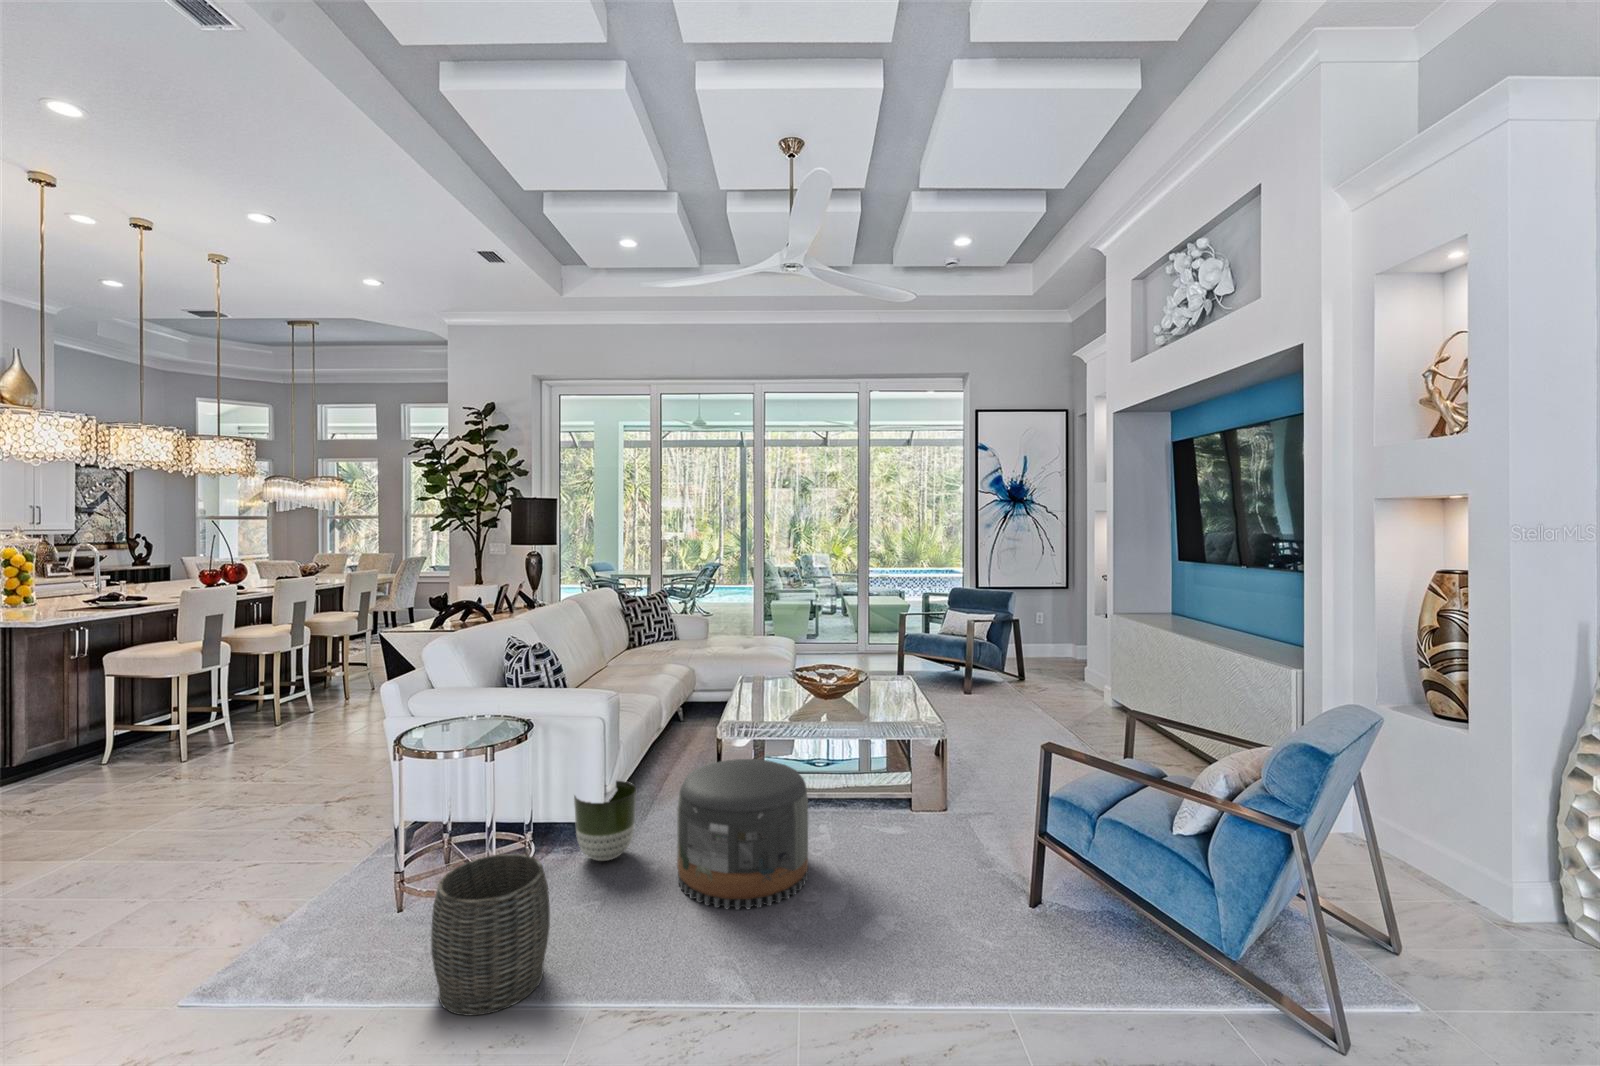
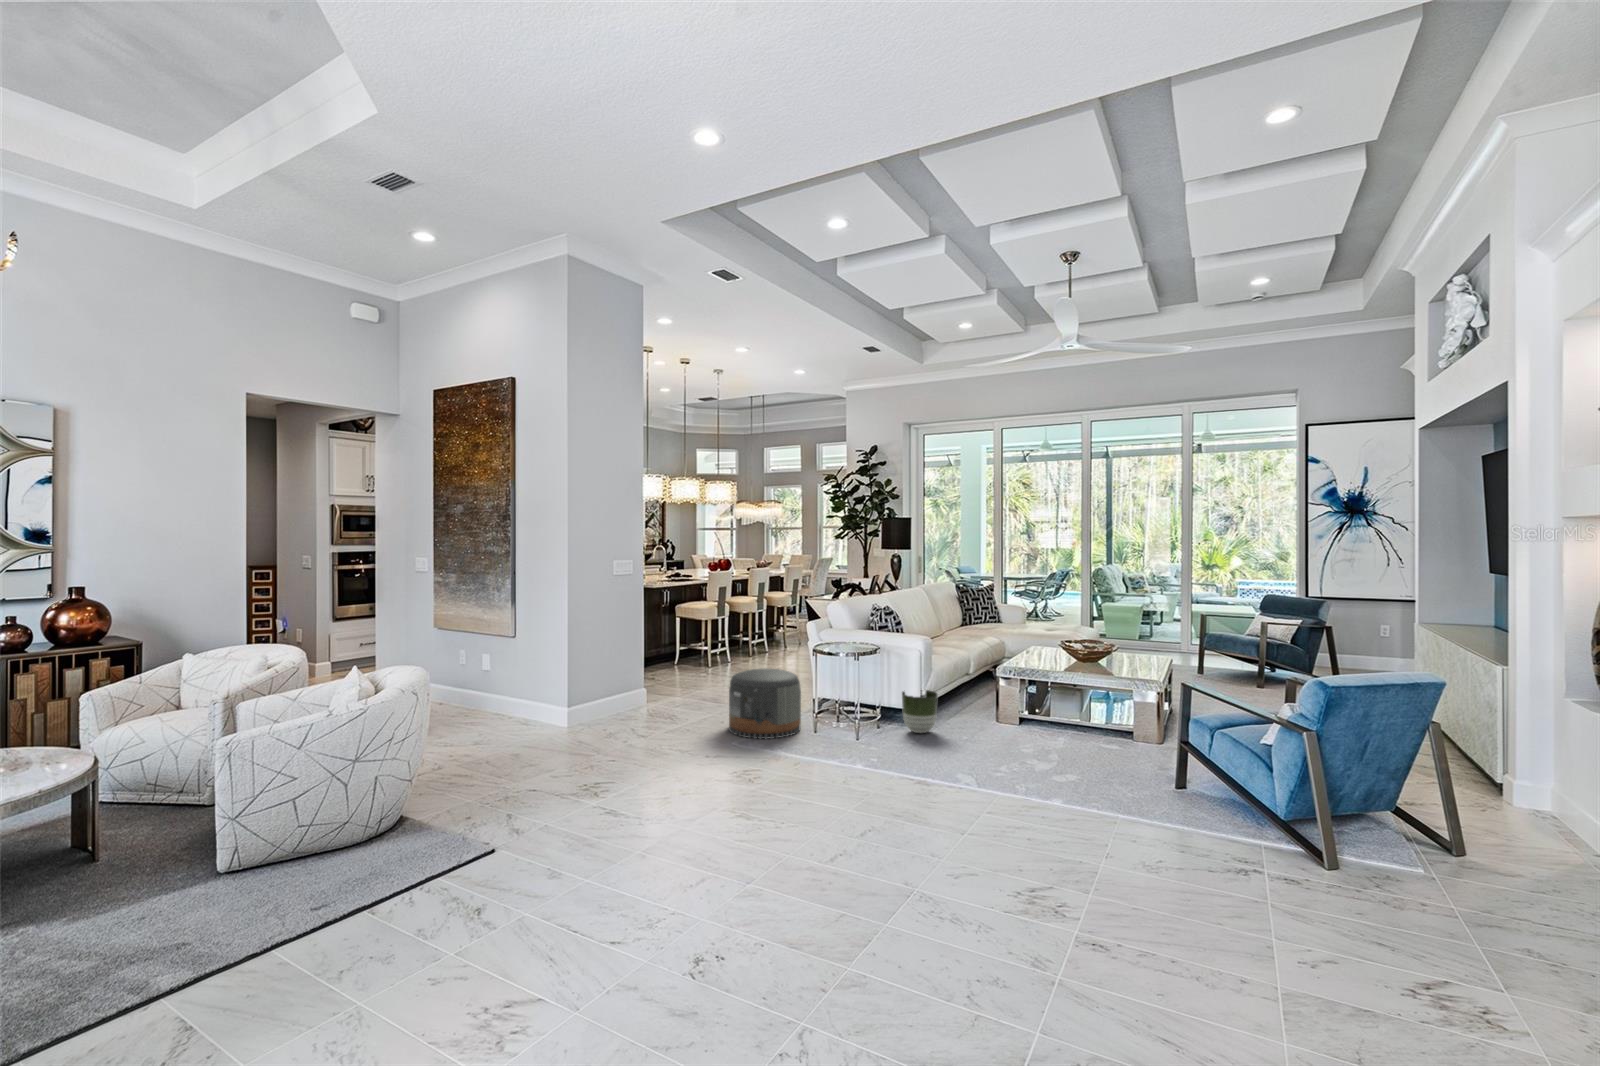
pouf: present [677,759,808,910] -> present [729,668,801,739]
woven basket: present [431,854,550,1016] -> none [826,702,879,768]

